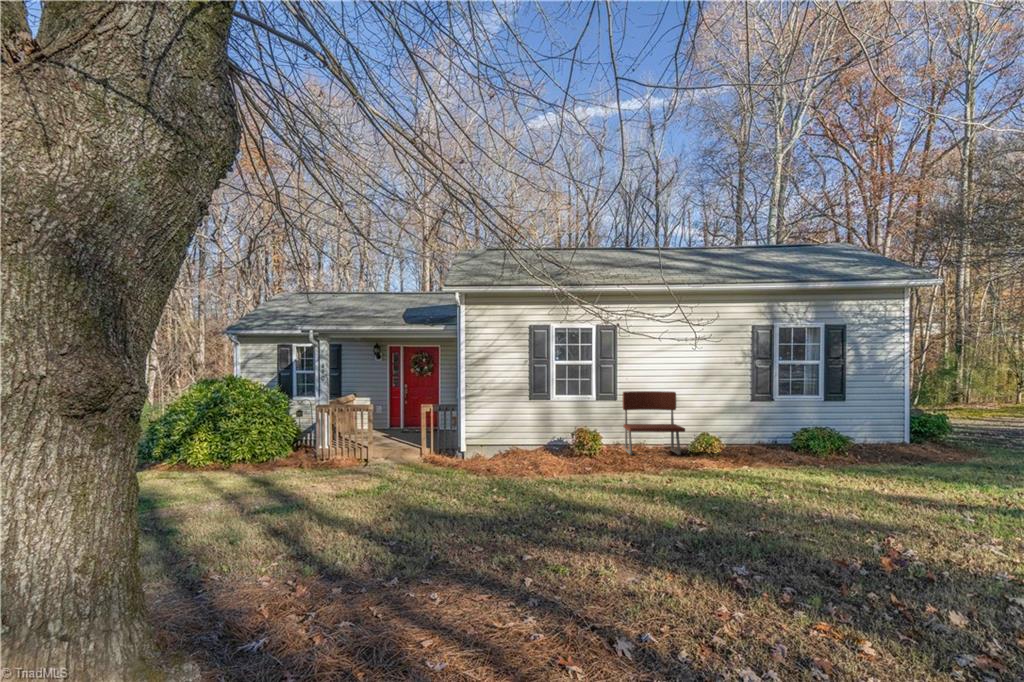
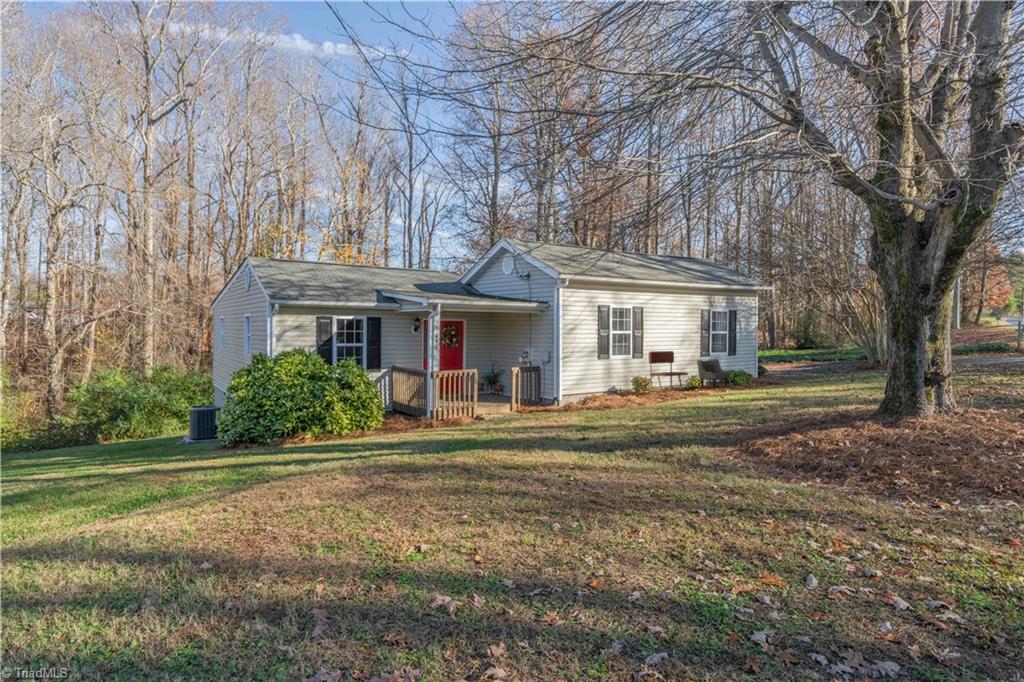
armchair: none [729,407,787,458] -> present [697,359,730,388]

